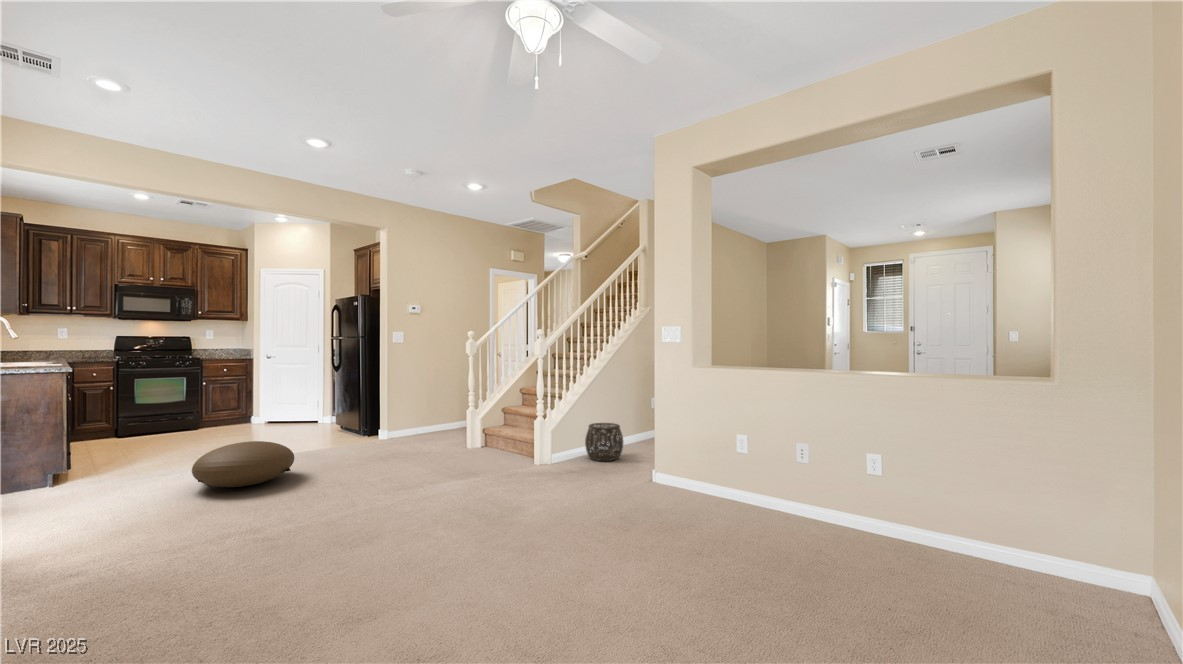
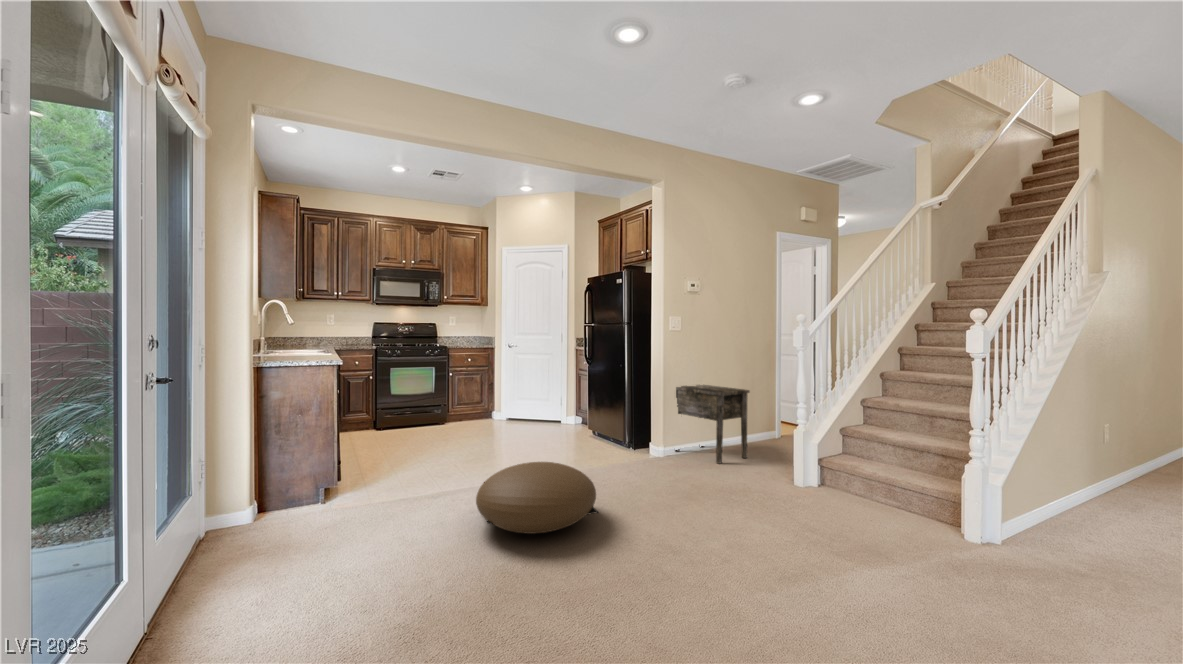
side table: none [397,385,452,442] -> present [675,385,750,464]
woven basket: present [585,423,623,461] -> none [1035,464,1129,539]

